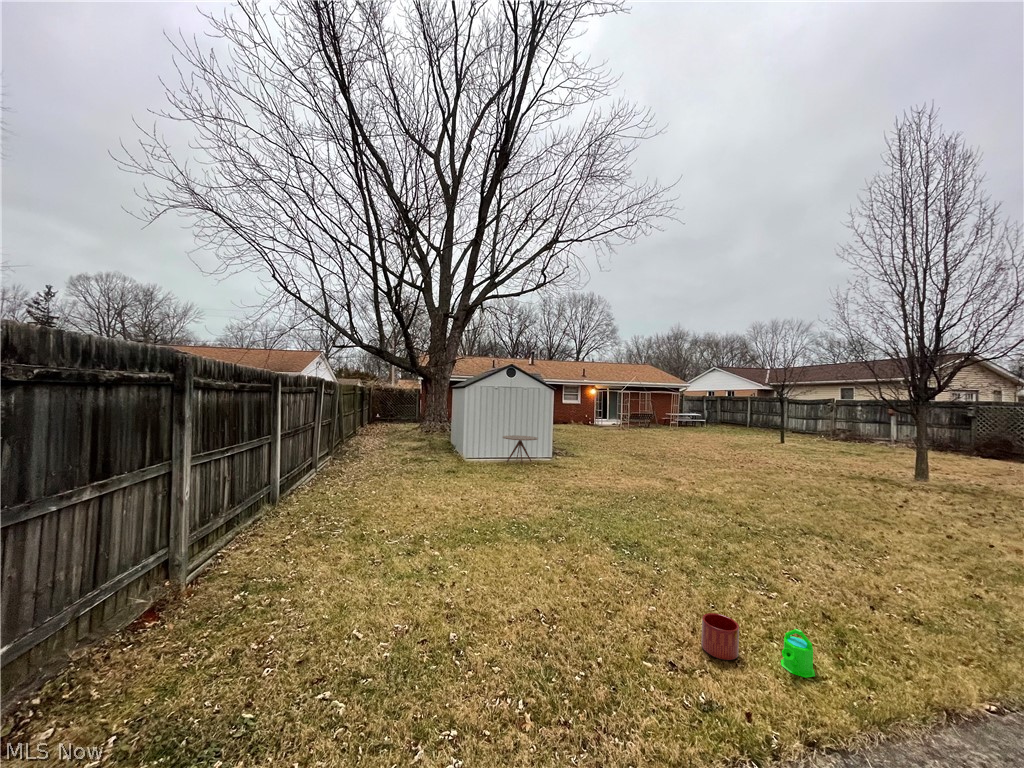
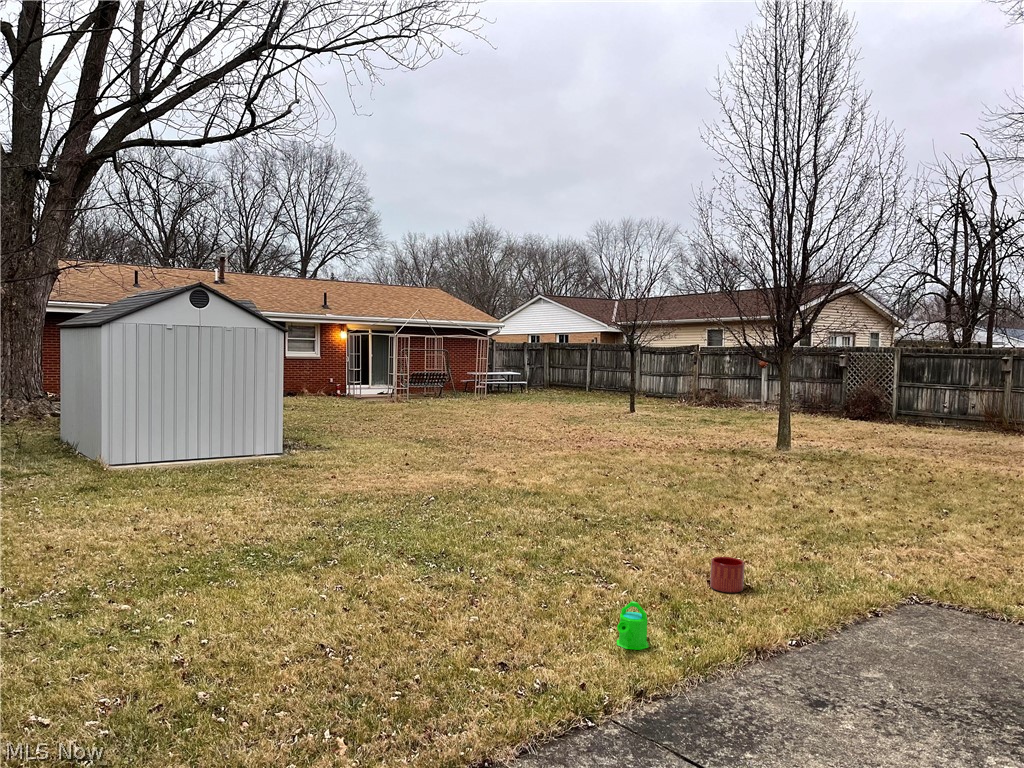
round table: present [503,435,538,462] -> none [189,415,258,465]
planter: present [701,613,739,660] -> present [710,557,744,593]

